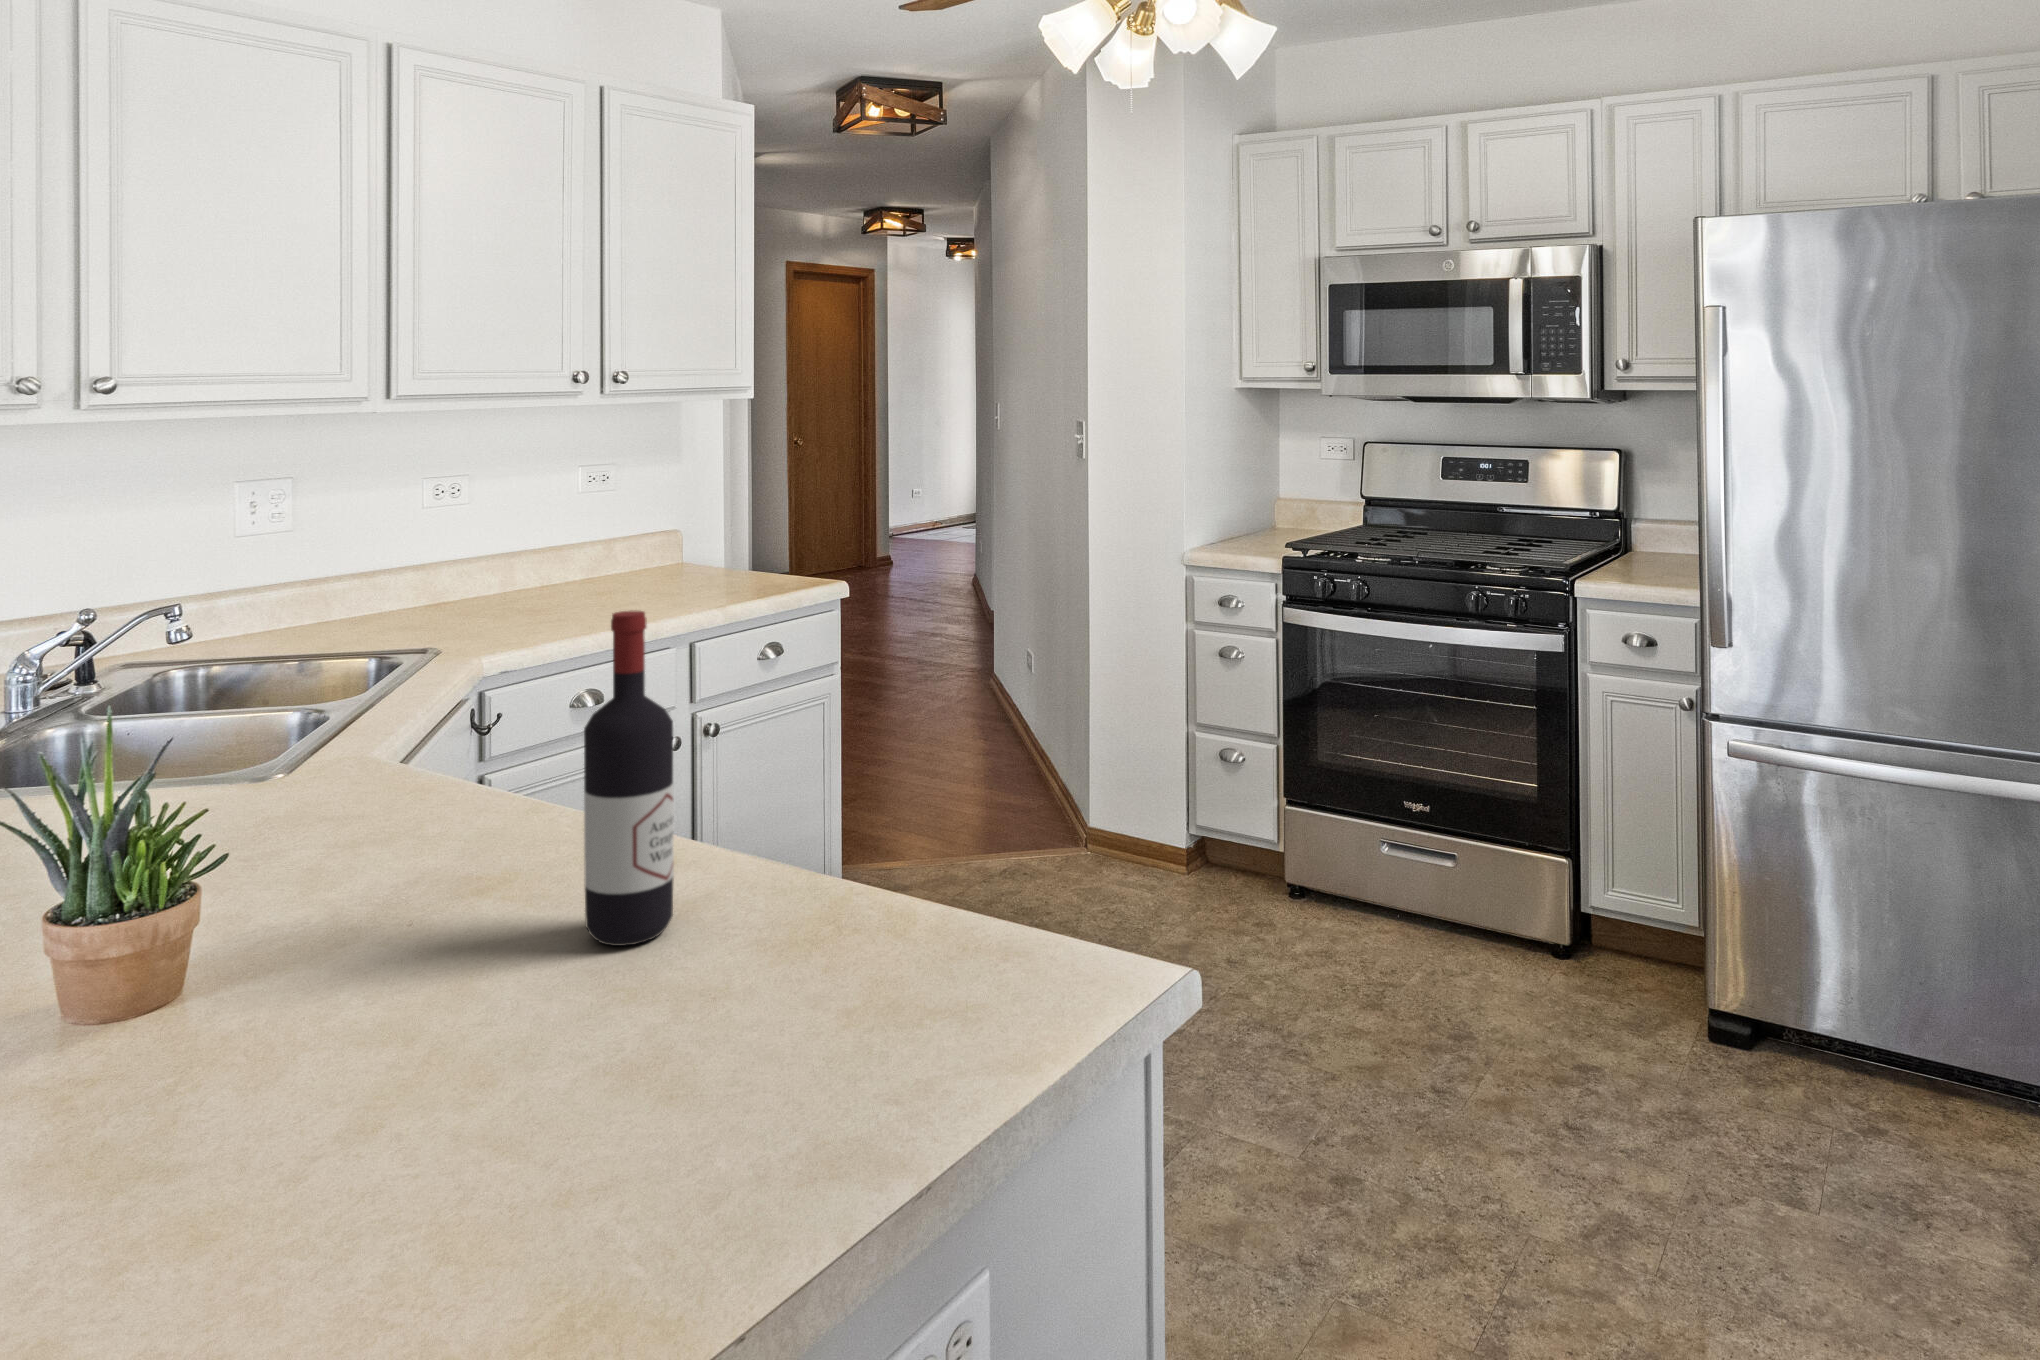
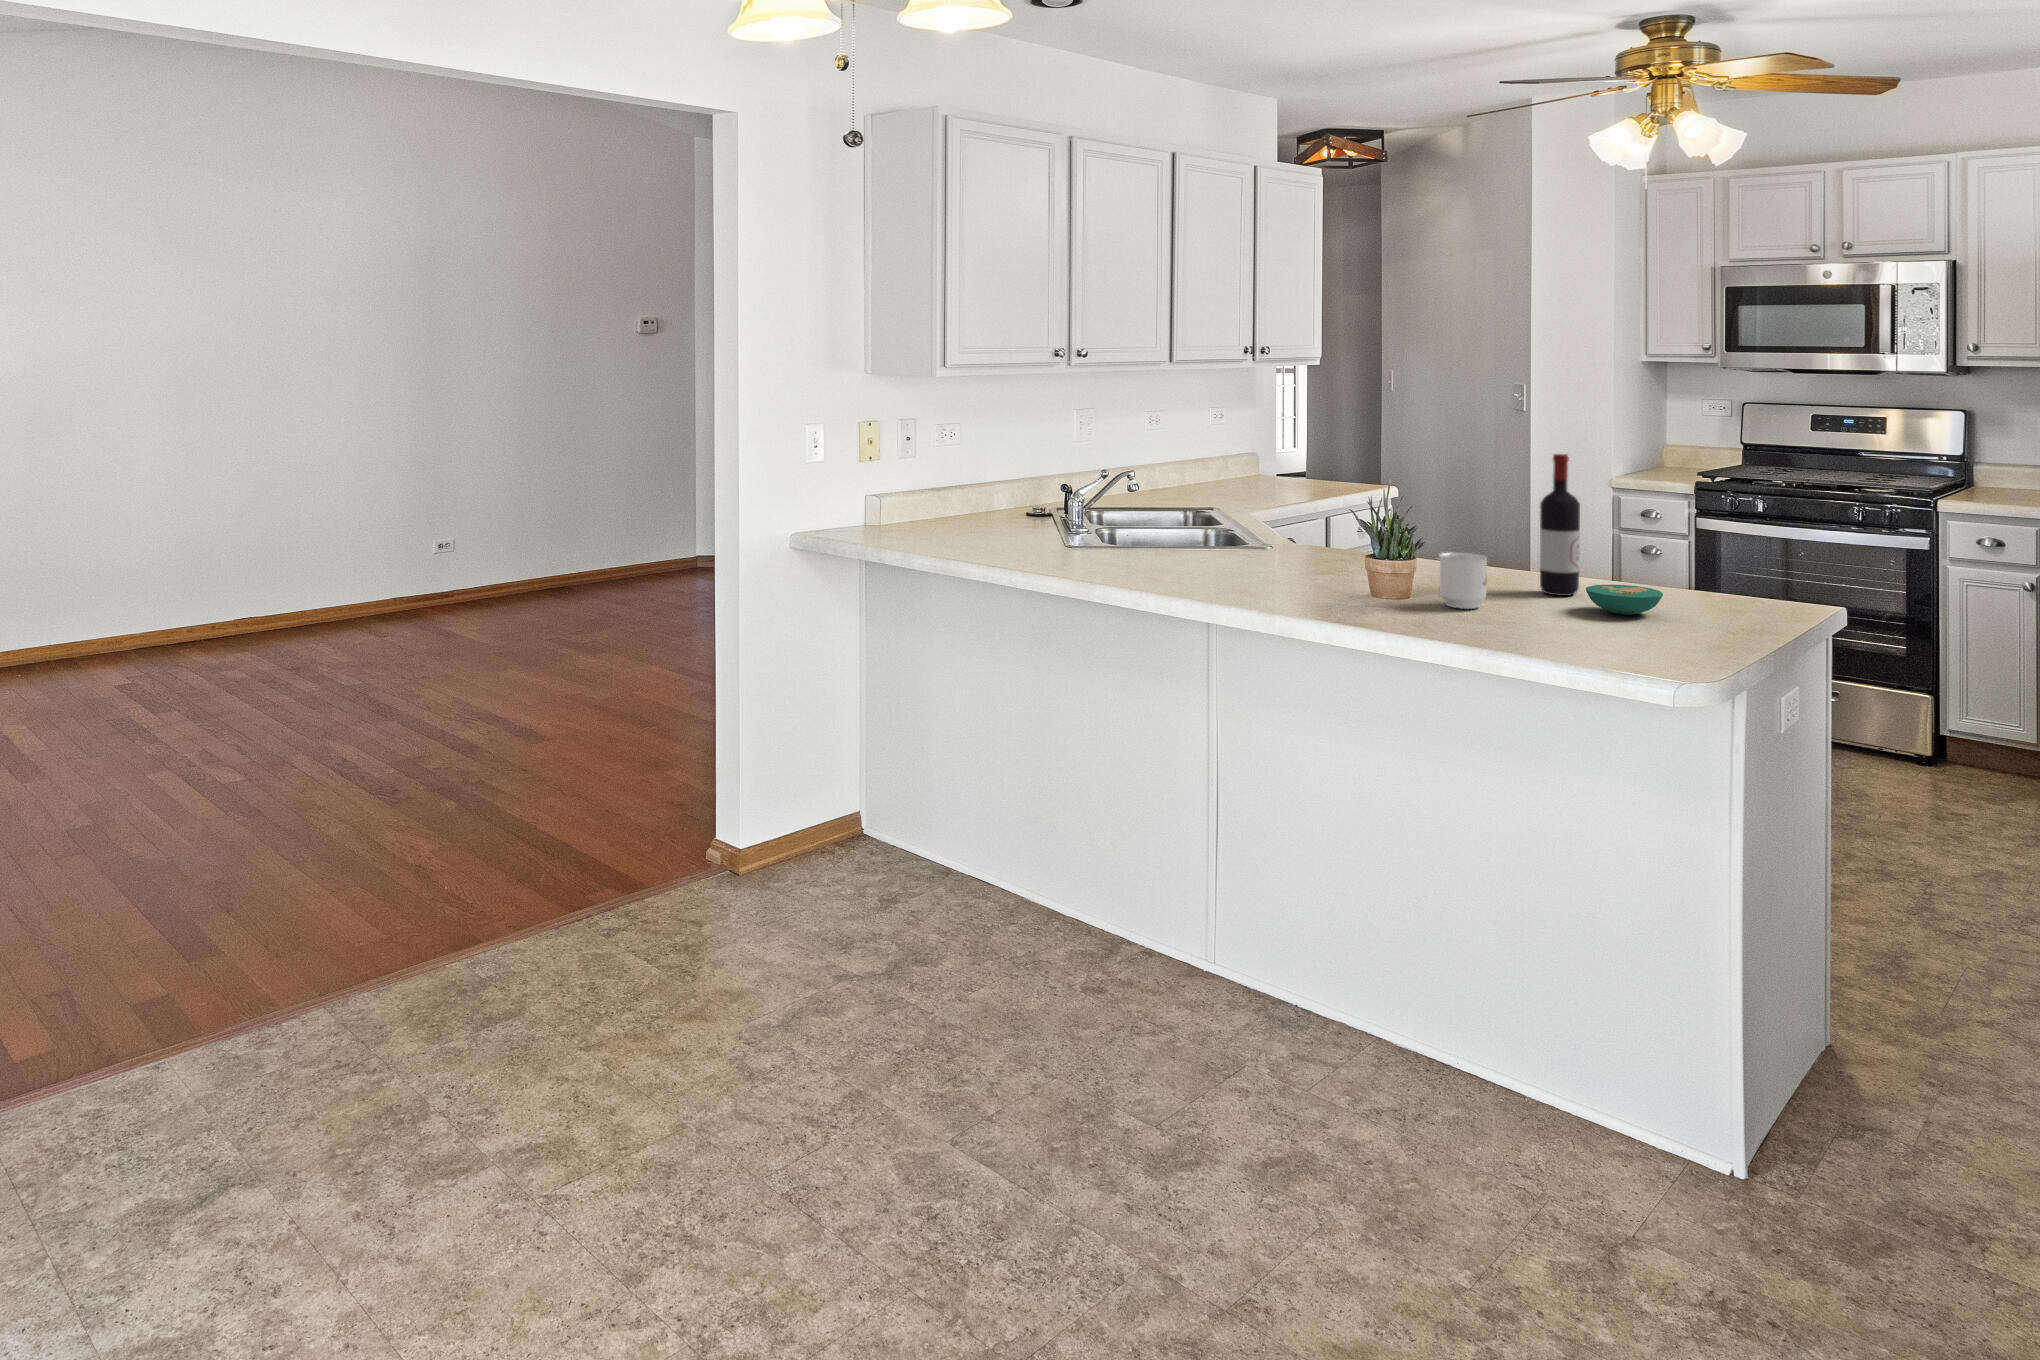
mug: none [226,875,361,1039] -> present [1440,553,1487,609]
bowl: none [567,940,754,1046] -> present [1586,584,1663,615]

